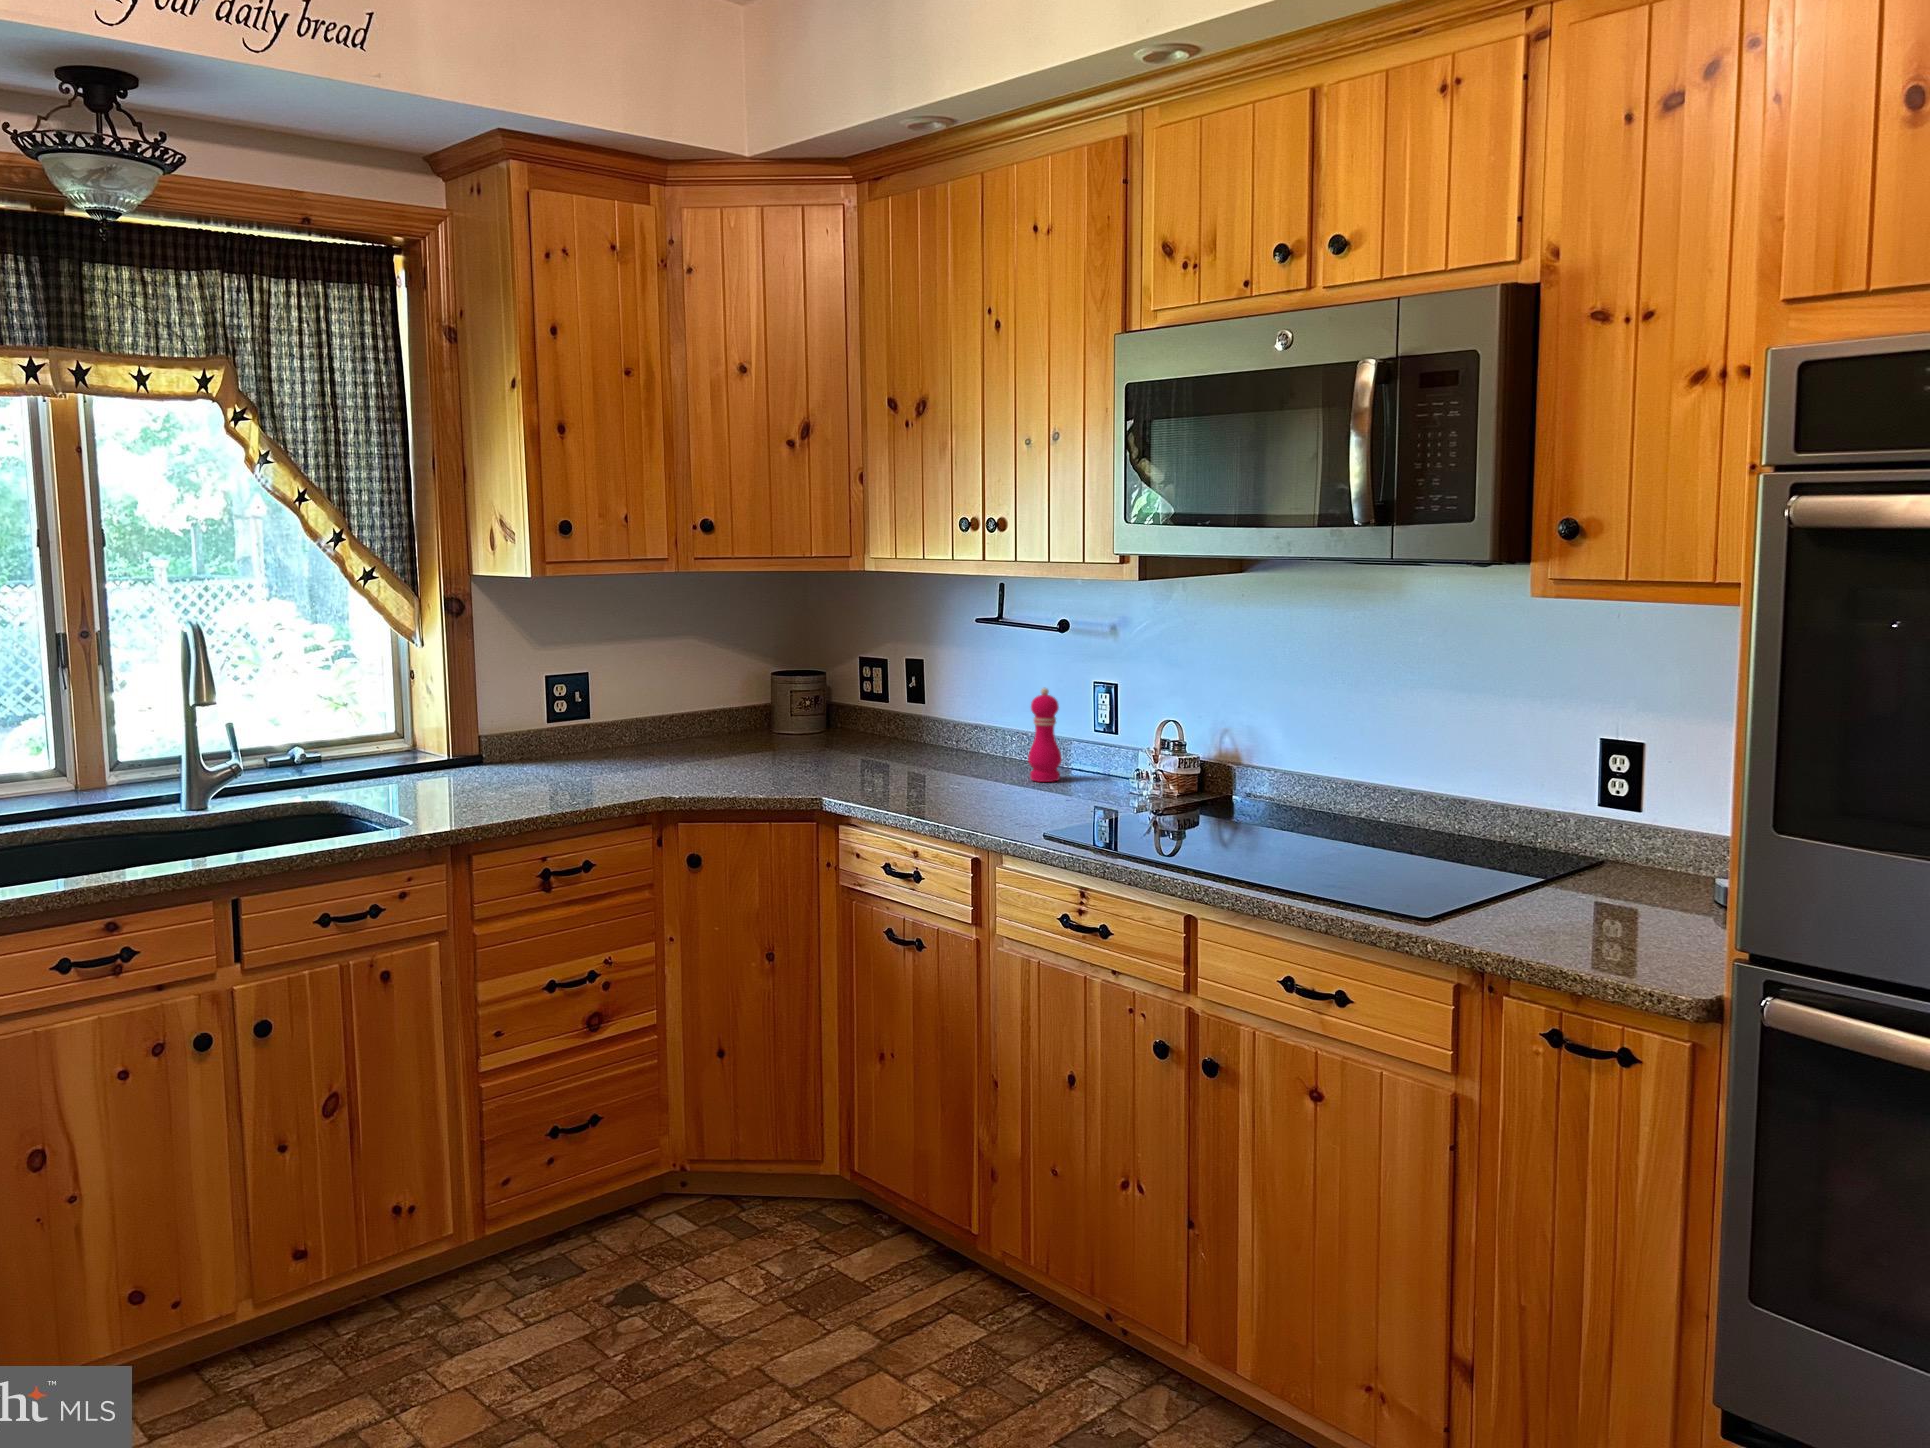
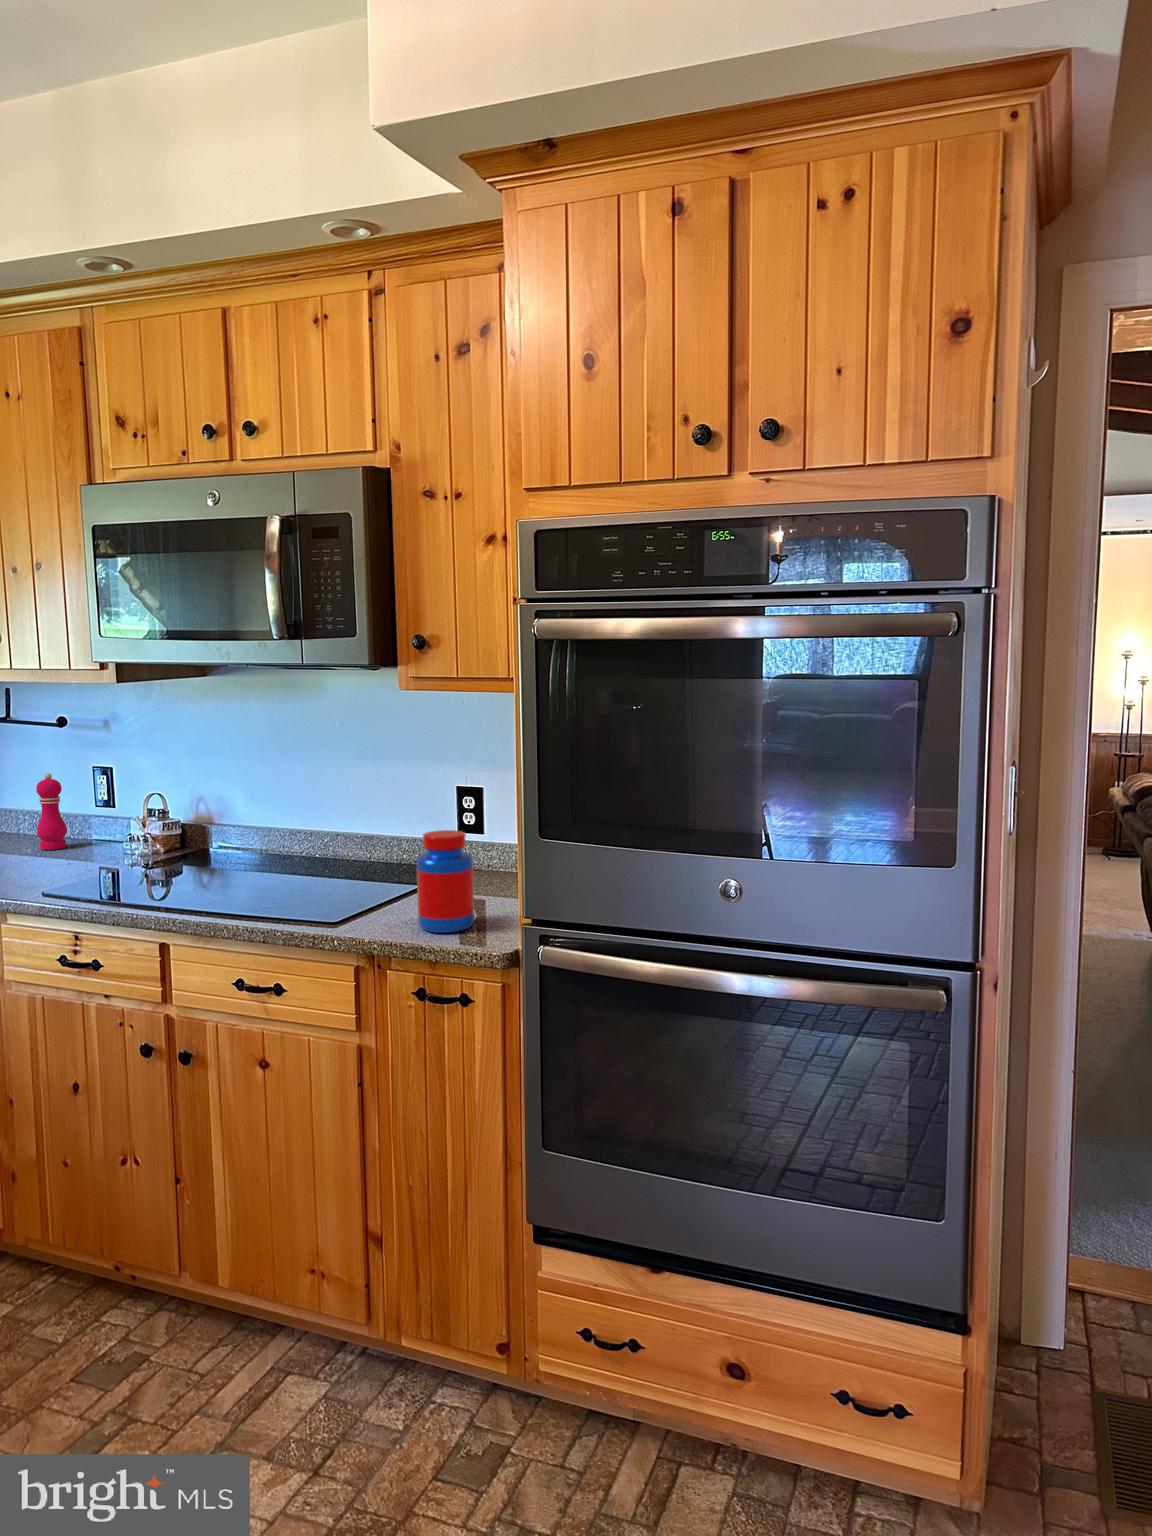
jar: none [1556,805,1648,955] -> present [417,830,474,933]

